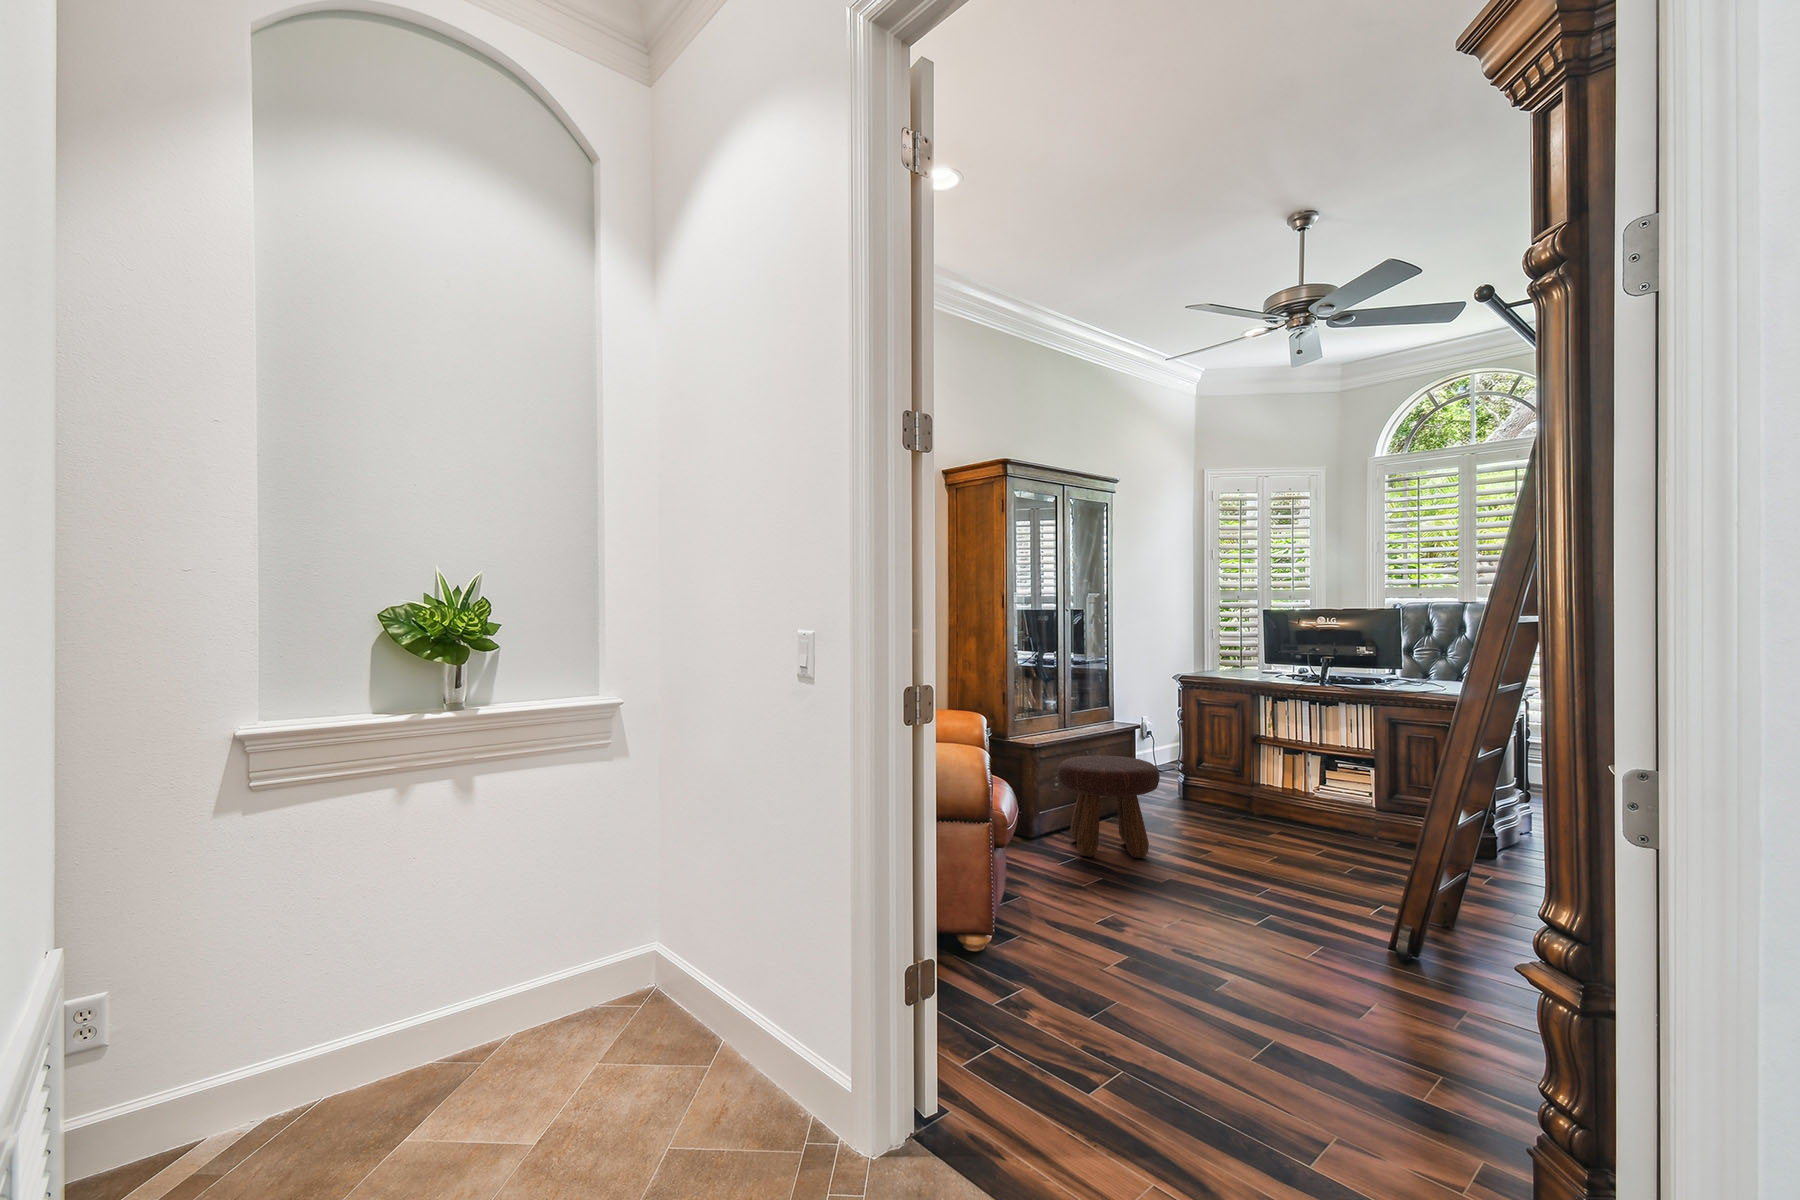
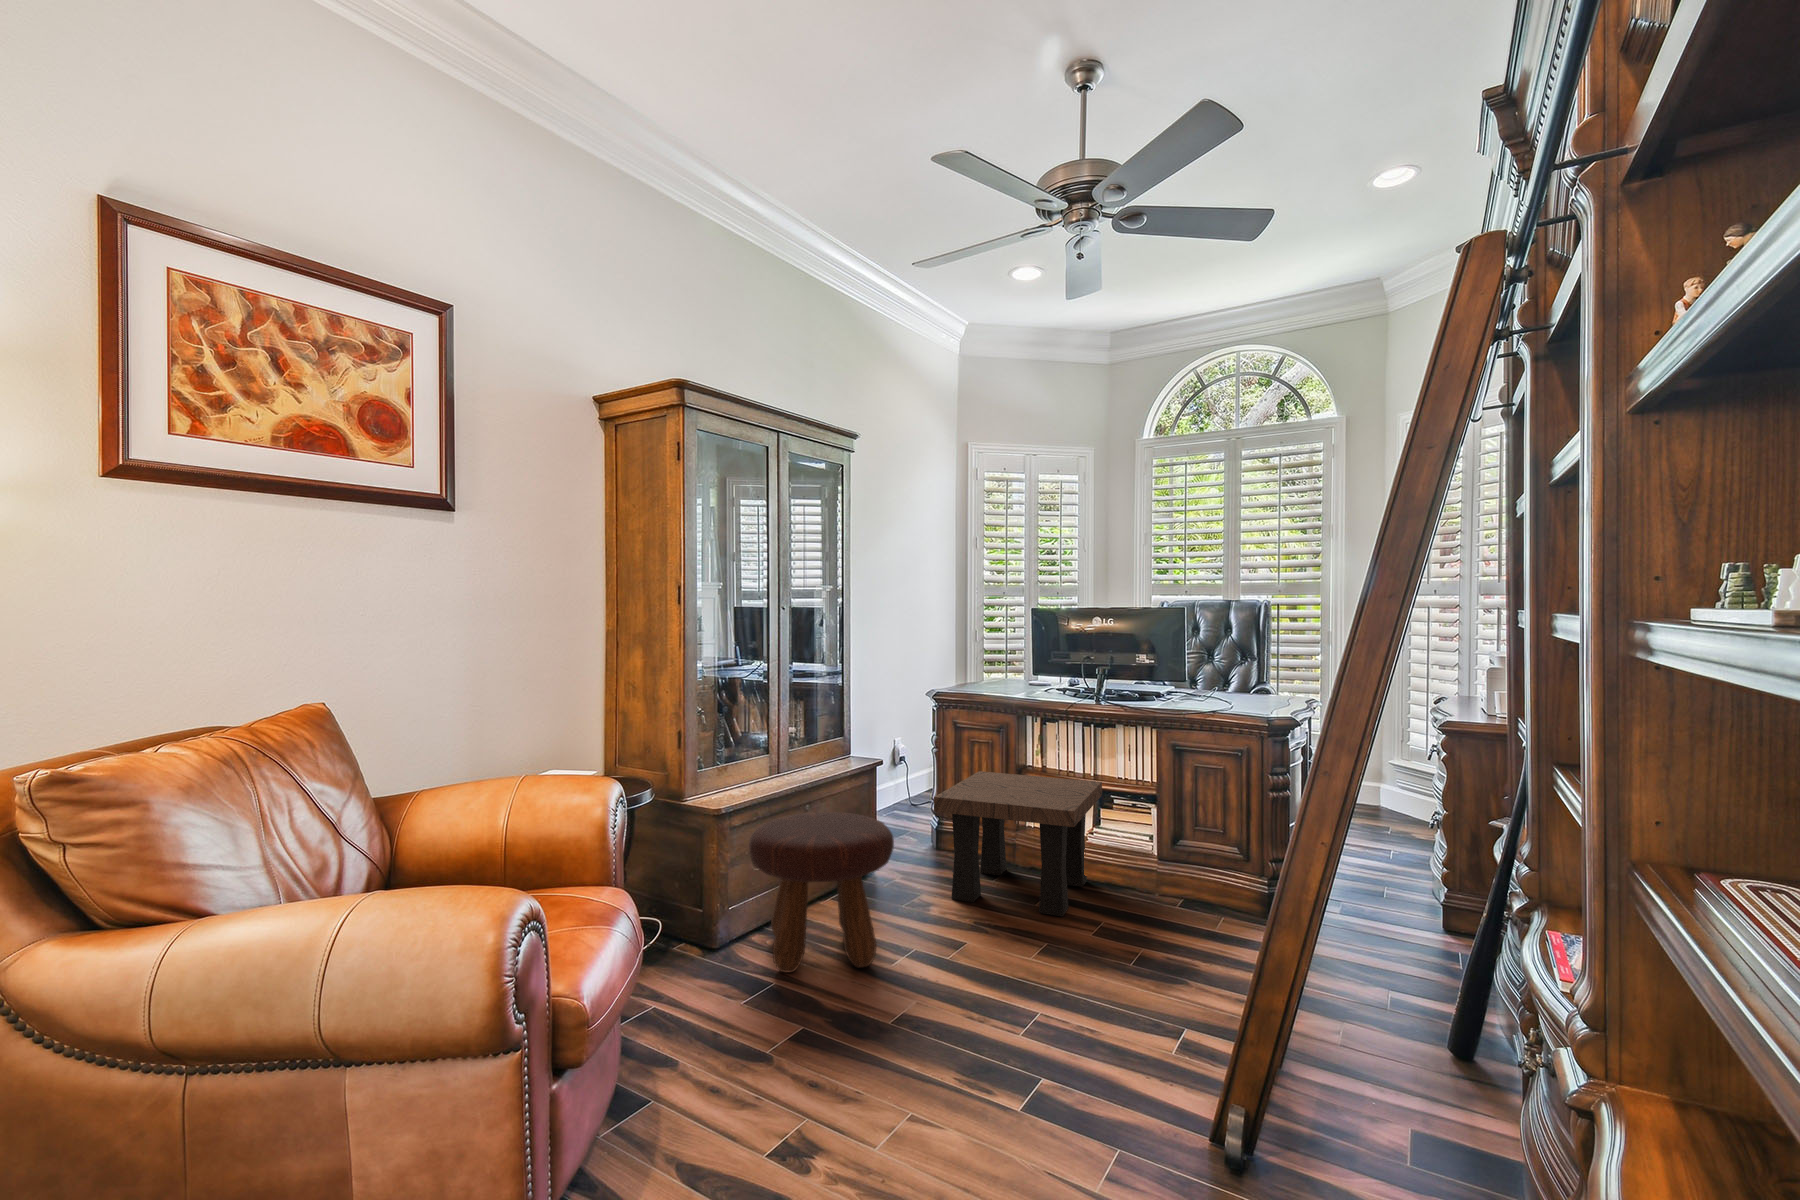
side table: none [1187,739,1326,844] -> present [934,771,1102,917]

